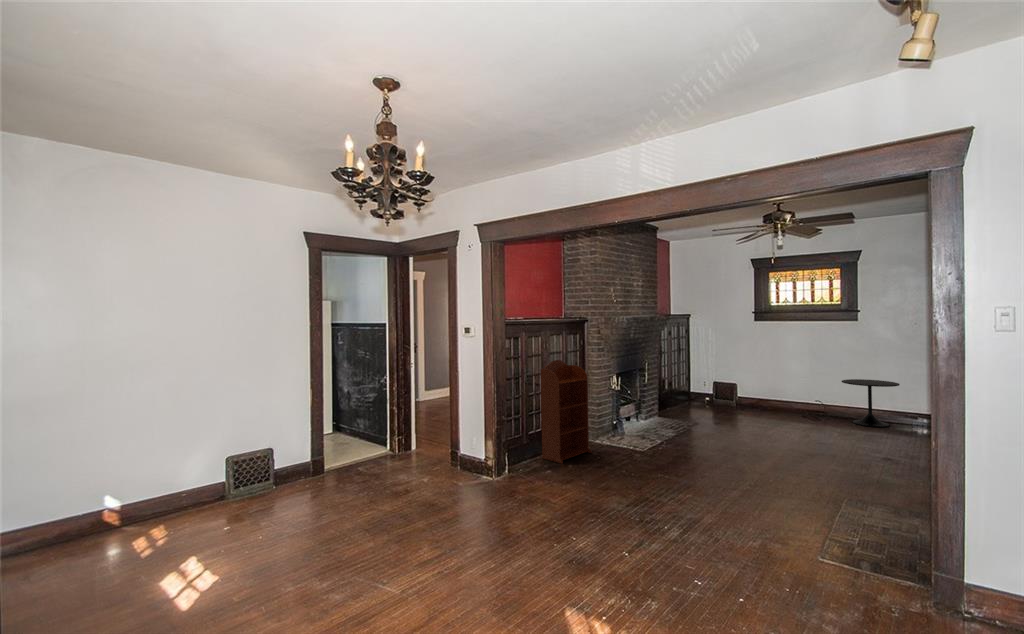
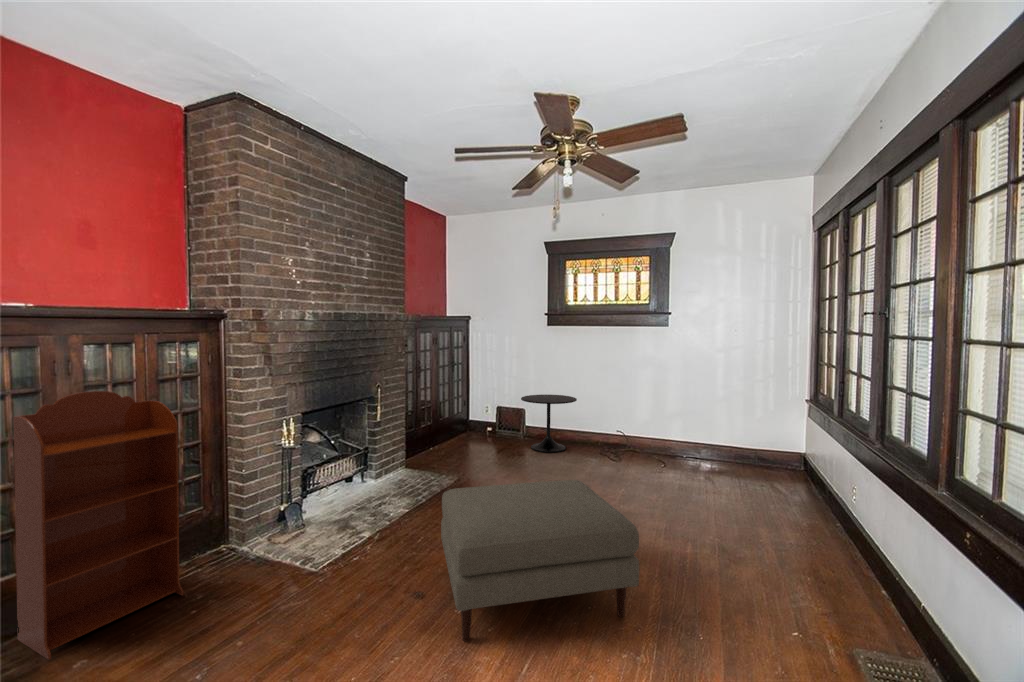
side table: present [842,379,900,427] -> present [521,395,577,453]
ottoman: none [712,414,832,477] -> present [441,480,639,641]

